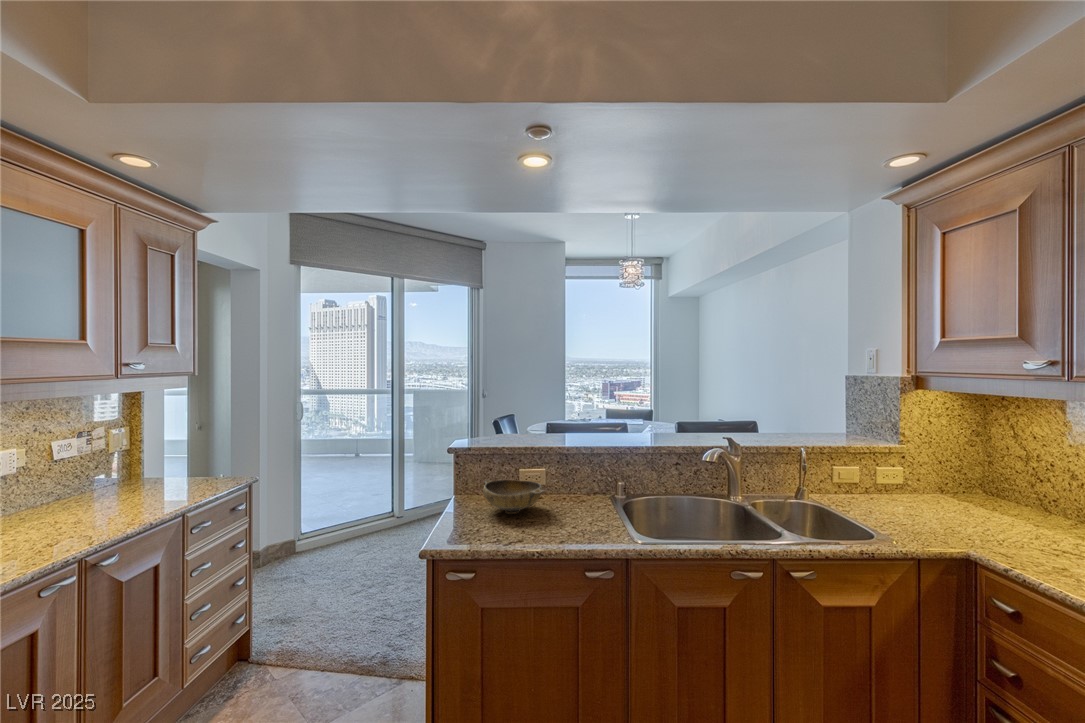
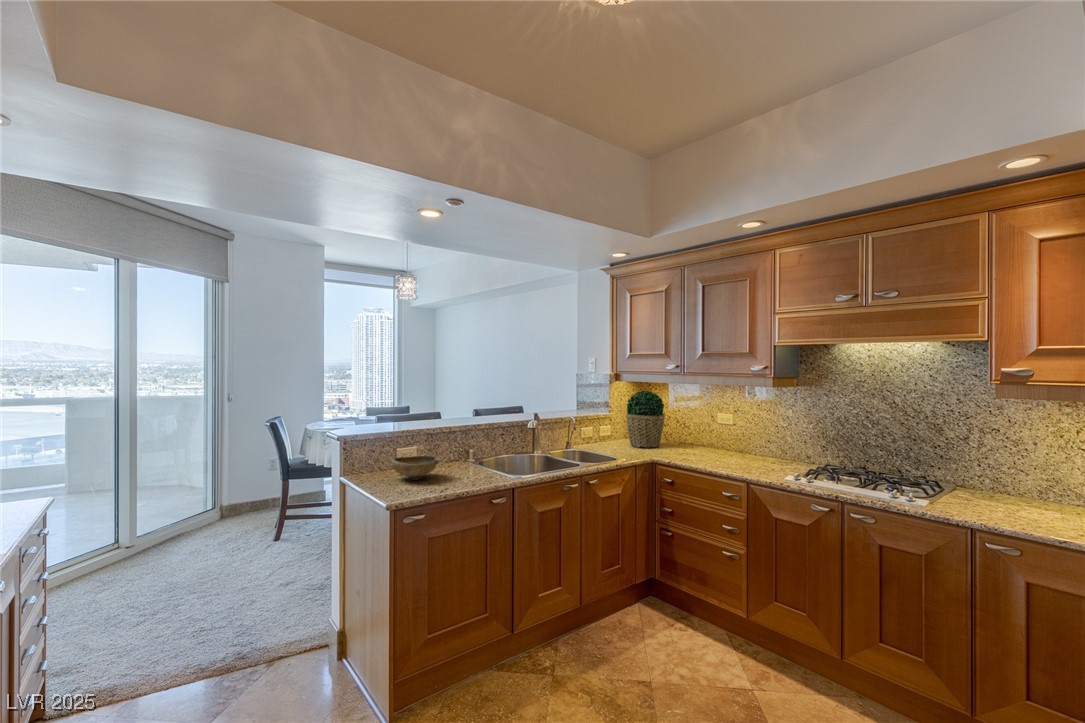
potted plant: none [930,410,1029,524] -> present [626,391,665,448]

